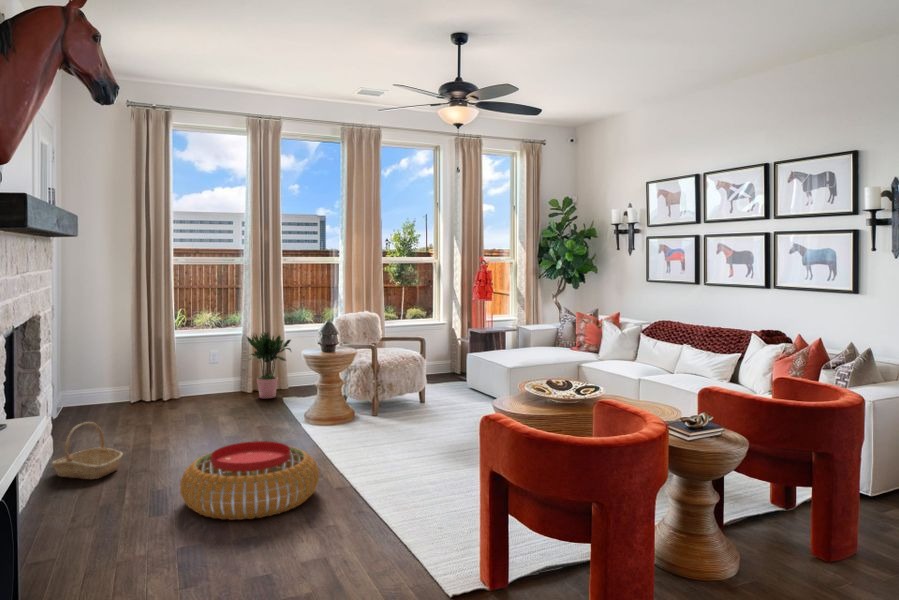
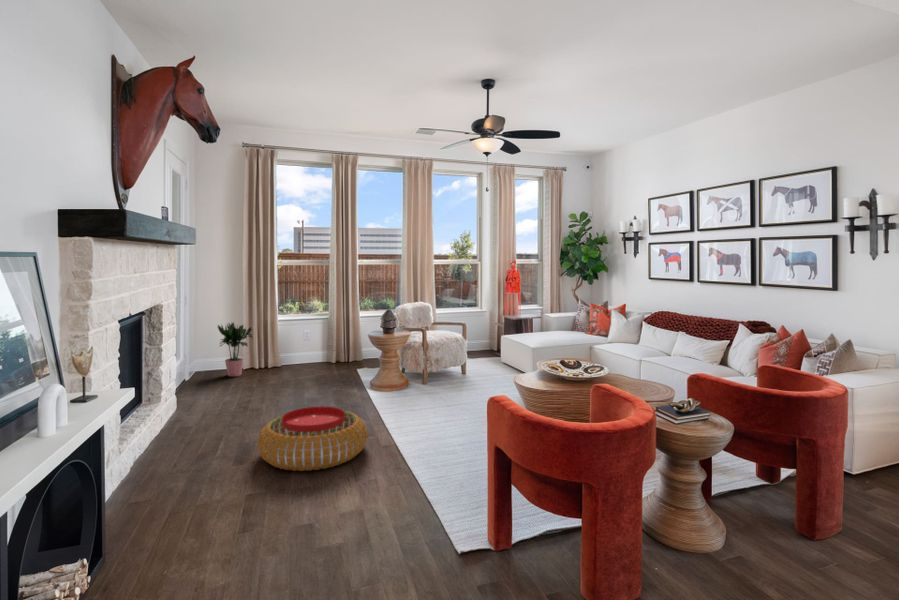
potted plant: present [247,332,291,398] -> present [218,323,252,377]
basket: present [52,422,123,479] -> none [171,387,225,431]

